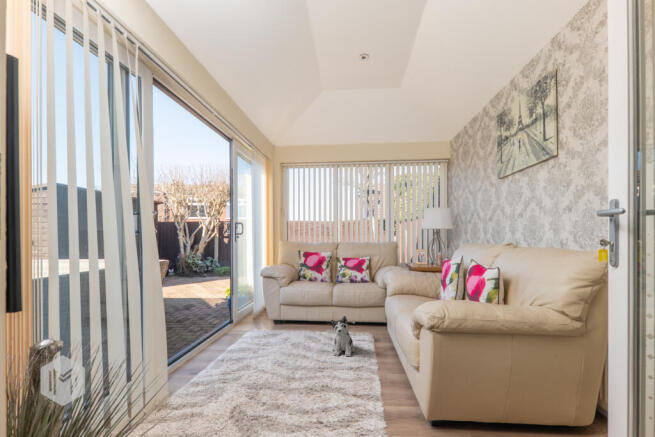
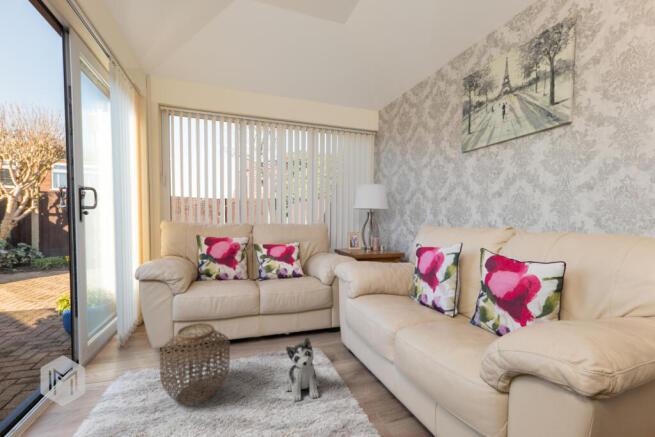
woven basket: none [262,301,301,347] -> present [160,323,230,405]

